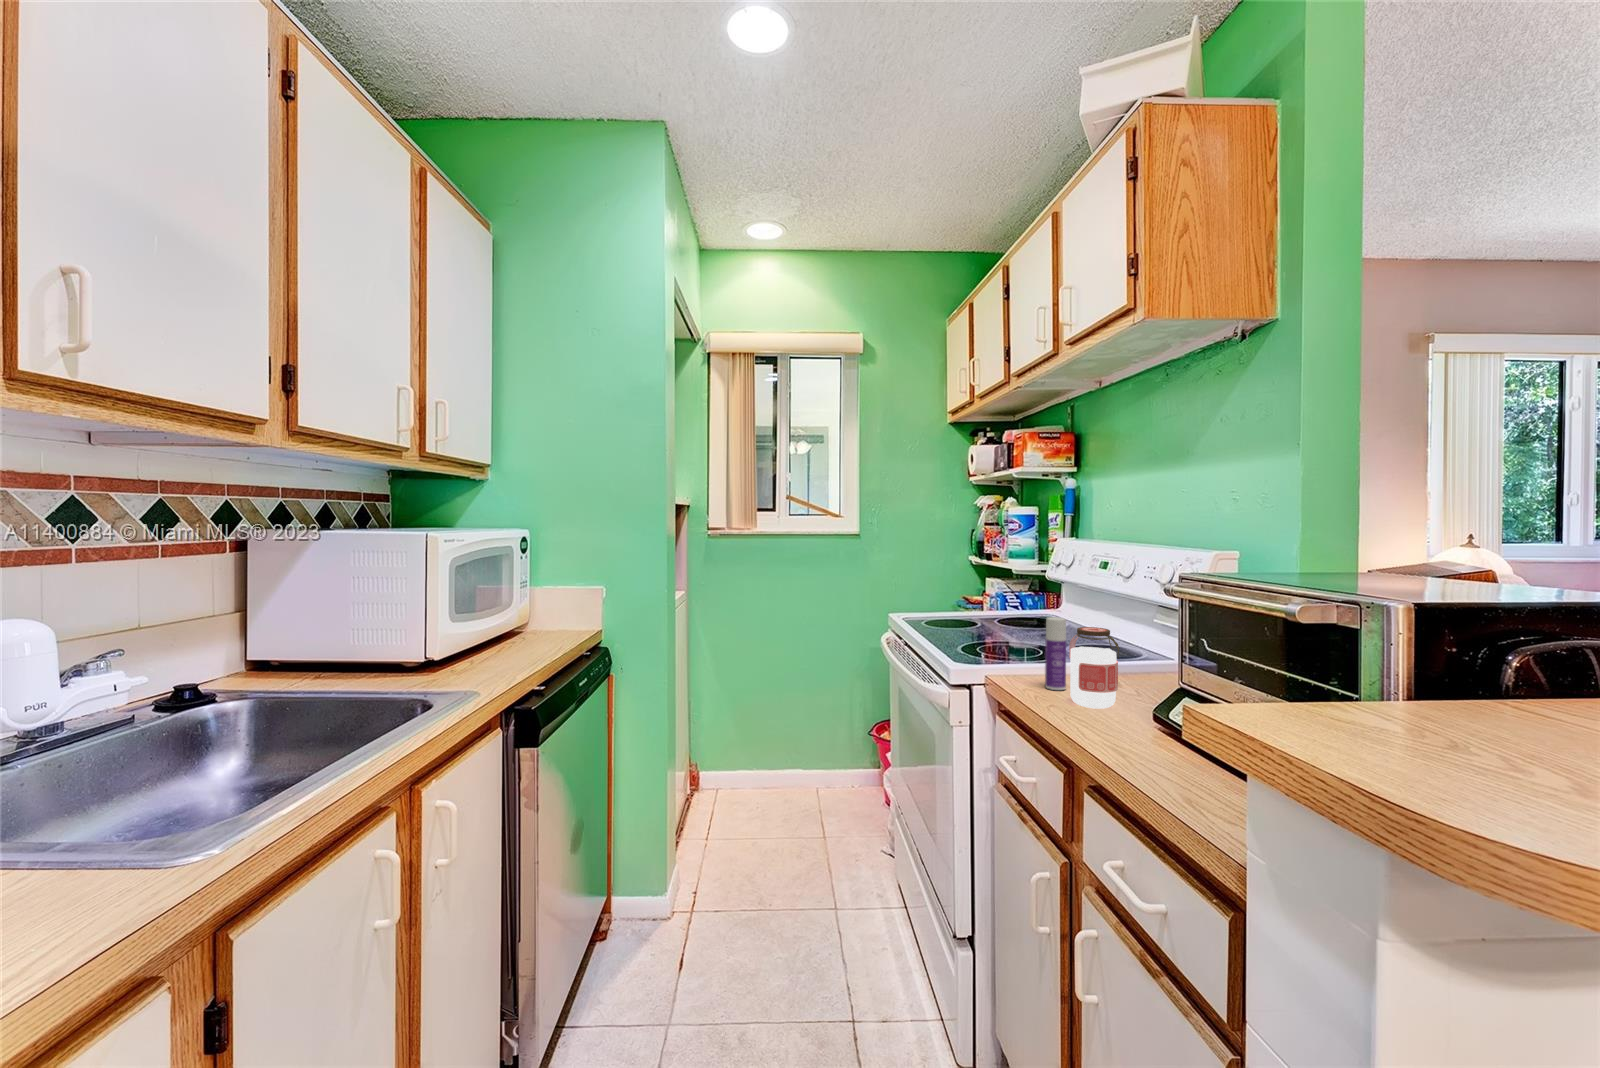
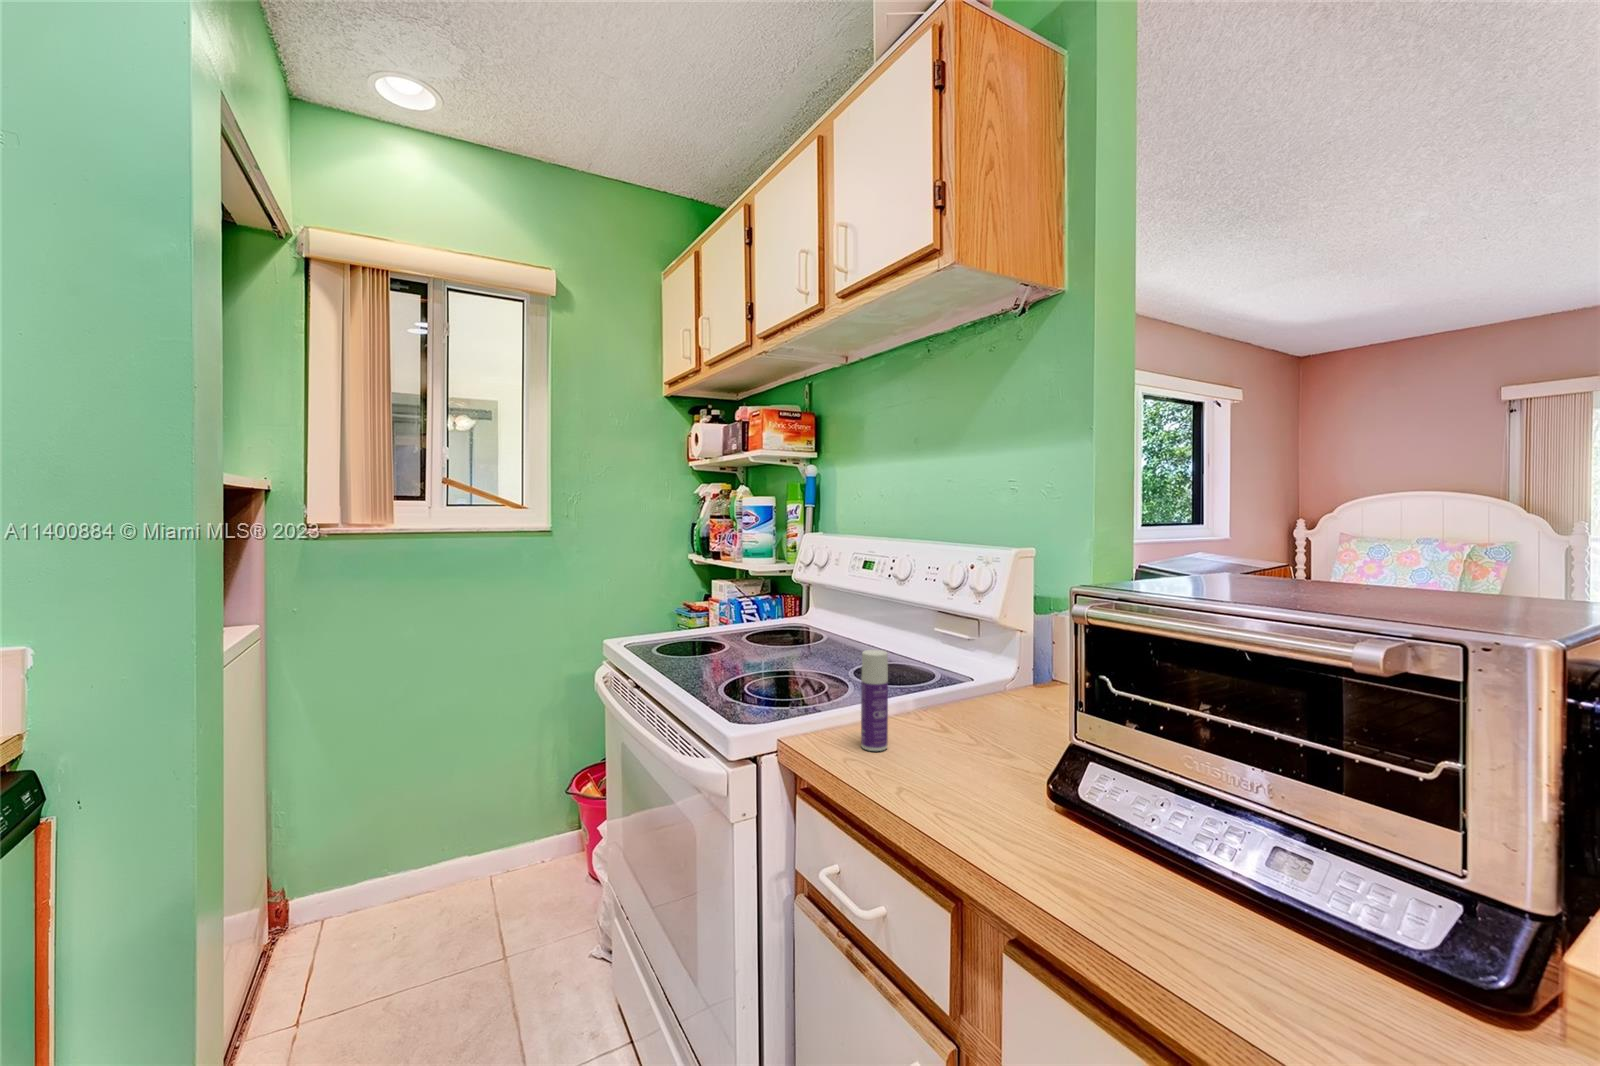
jar: present [1069,627,1120,709] -> none [907,665,975,784]

